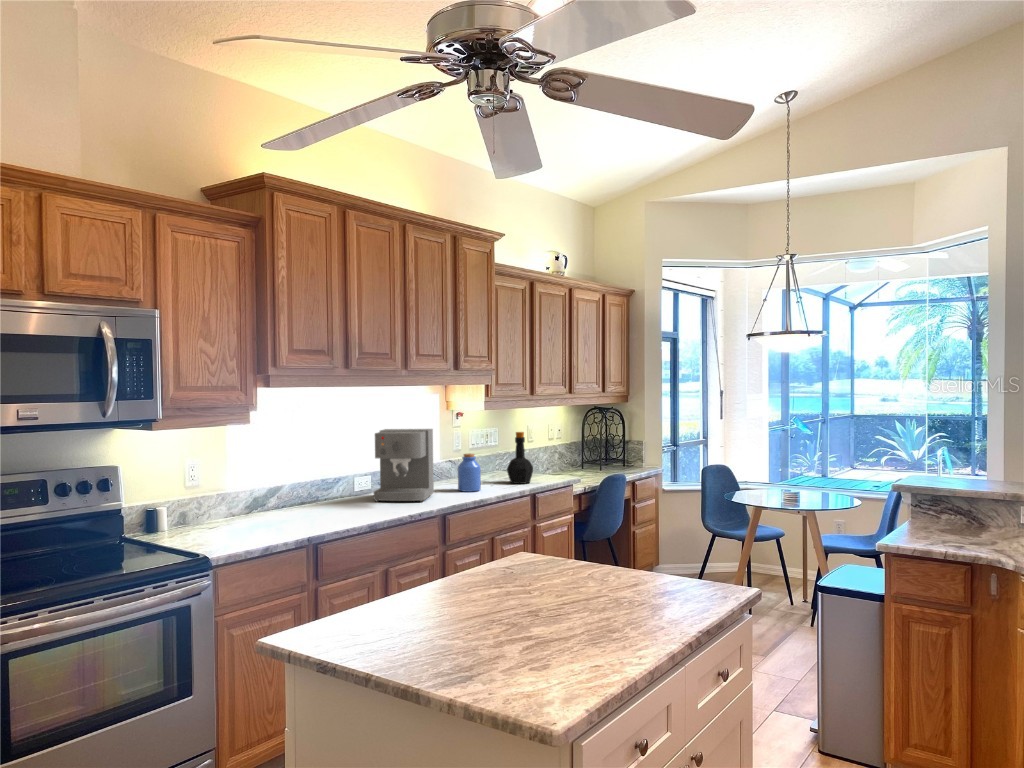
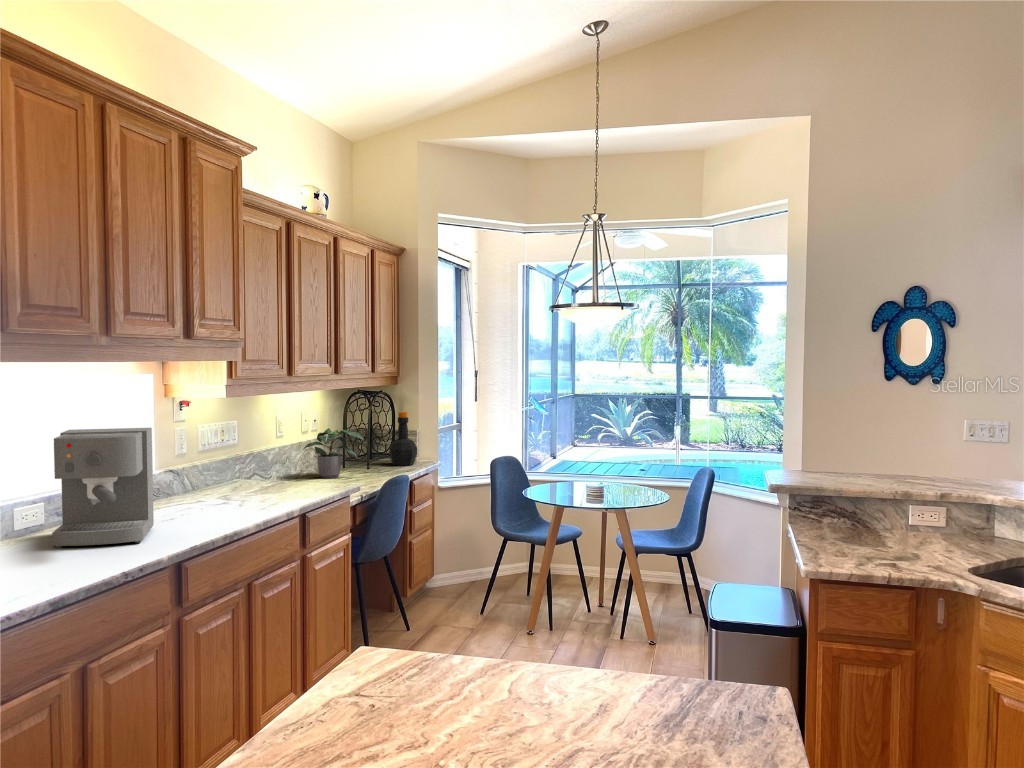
bottle: present [507,432,533,484] -> present [389,412,417,466]
potted plant: none [546,435,591,473] -> present [304,428,364,478]
jar: present [458,454,481,492] -> none [189,462,225,518]

